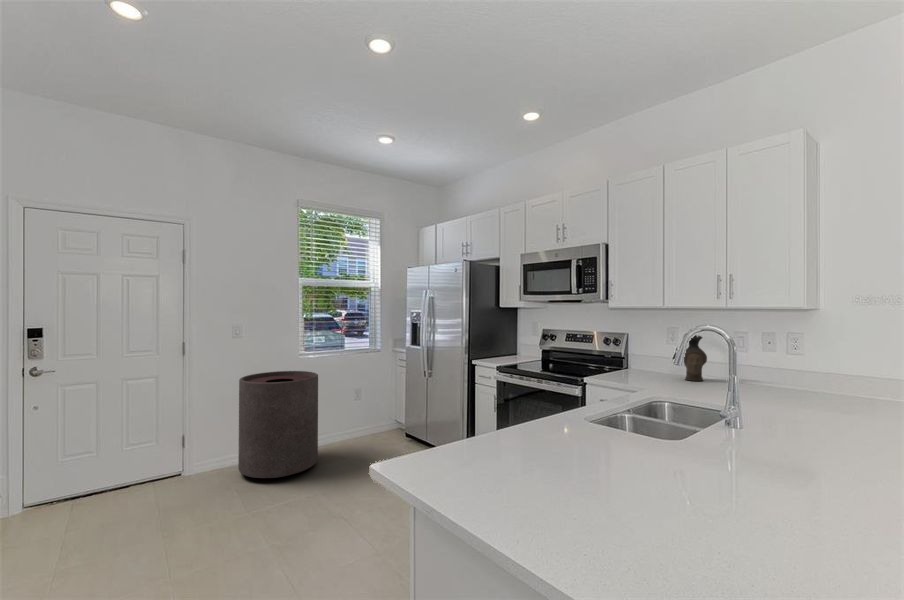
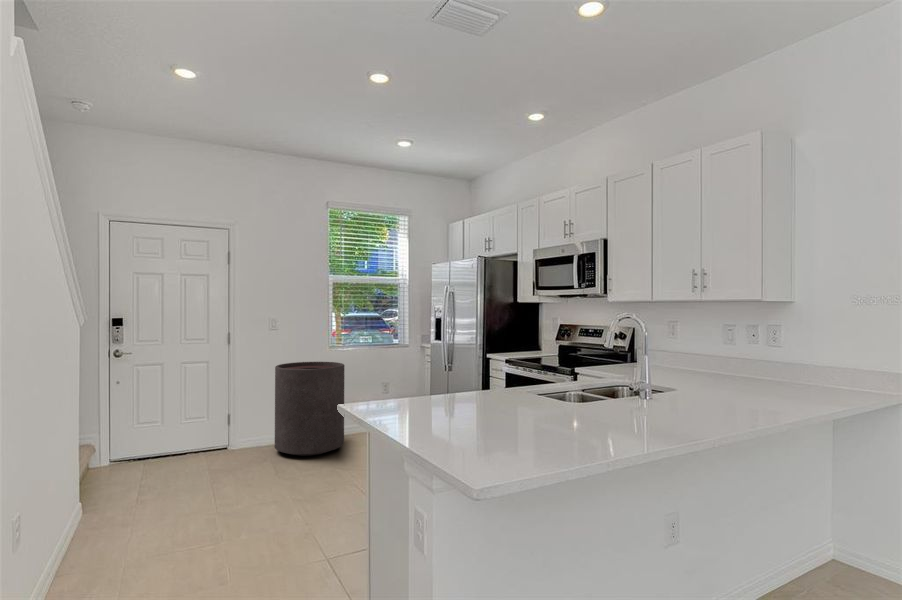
ceramic pitcher: present [684,335,707,381] -> none [665,322,687,371]

